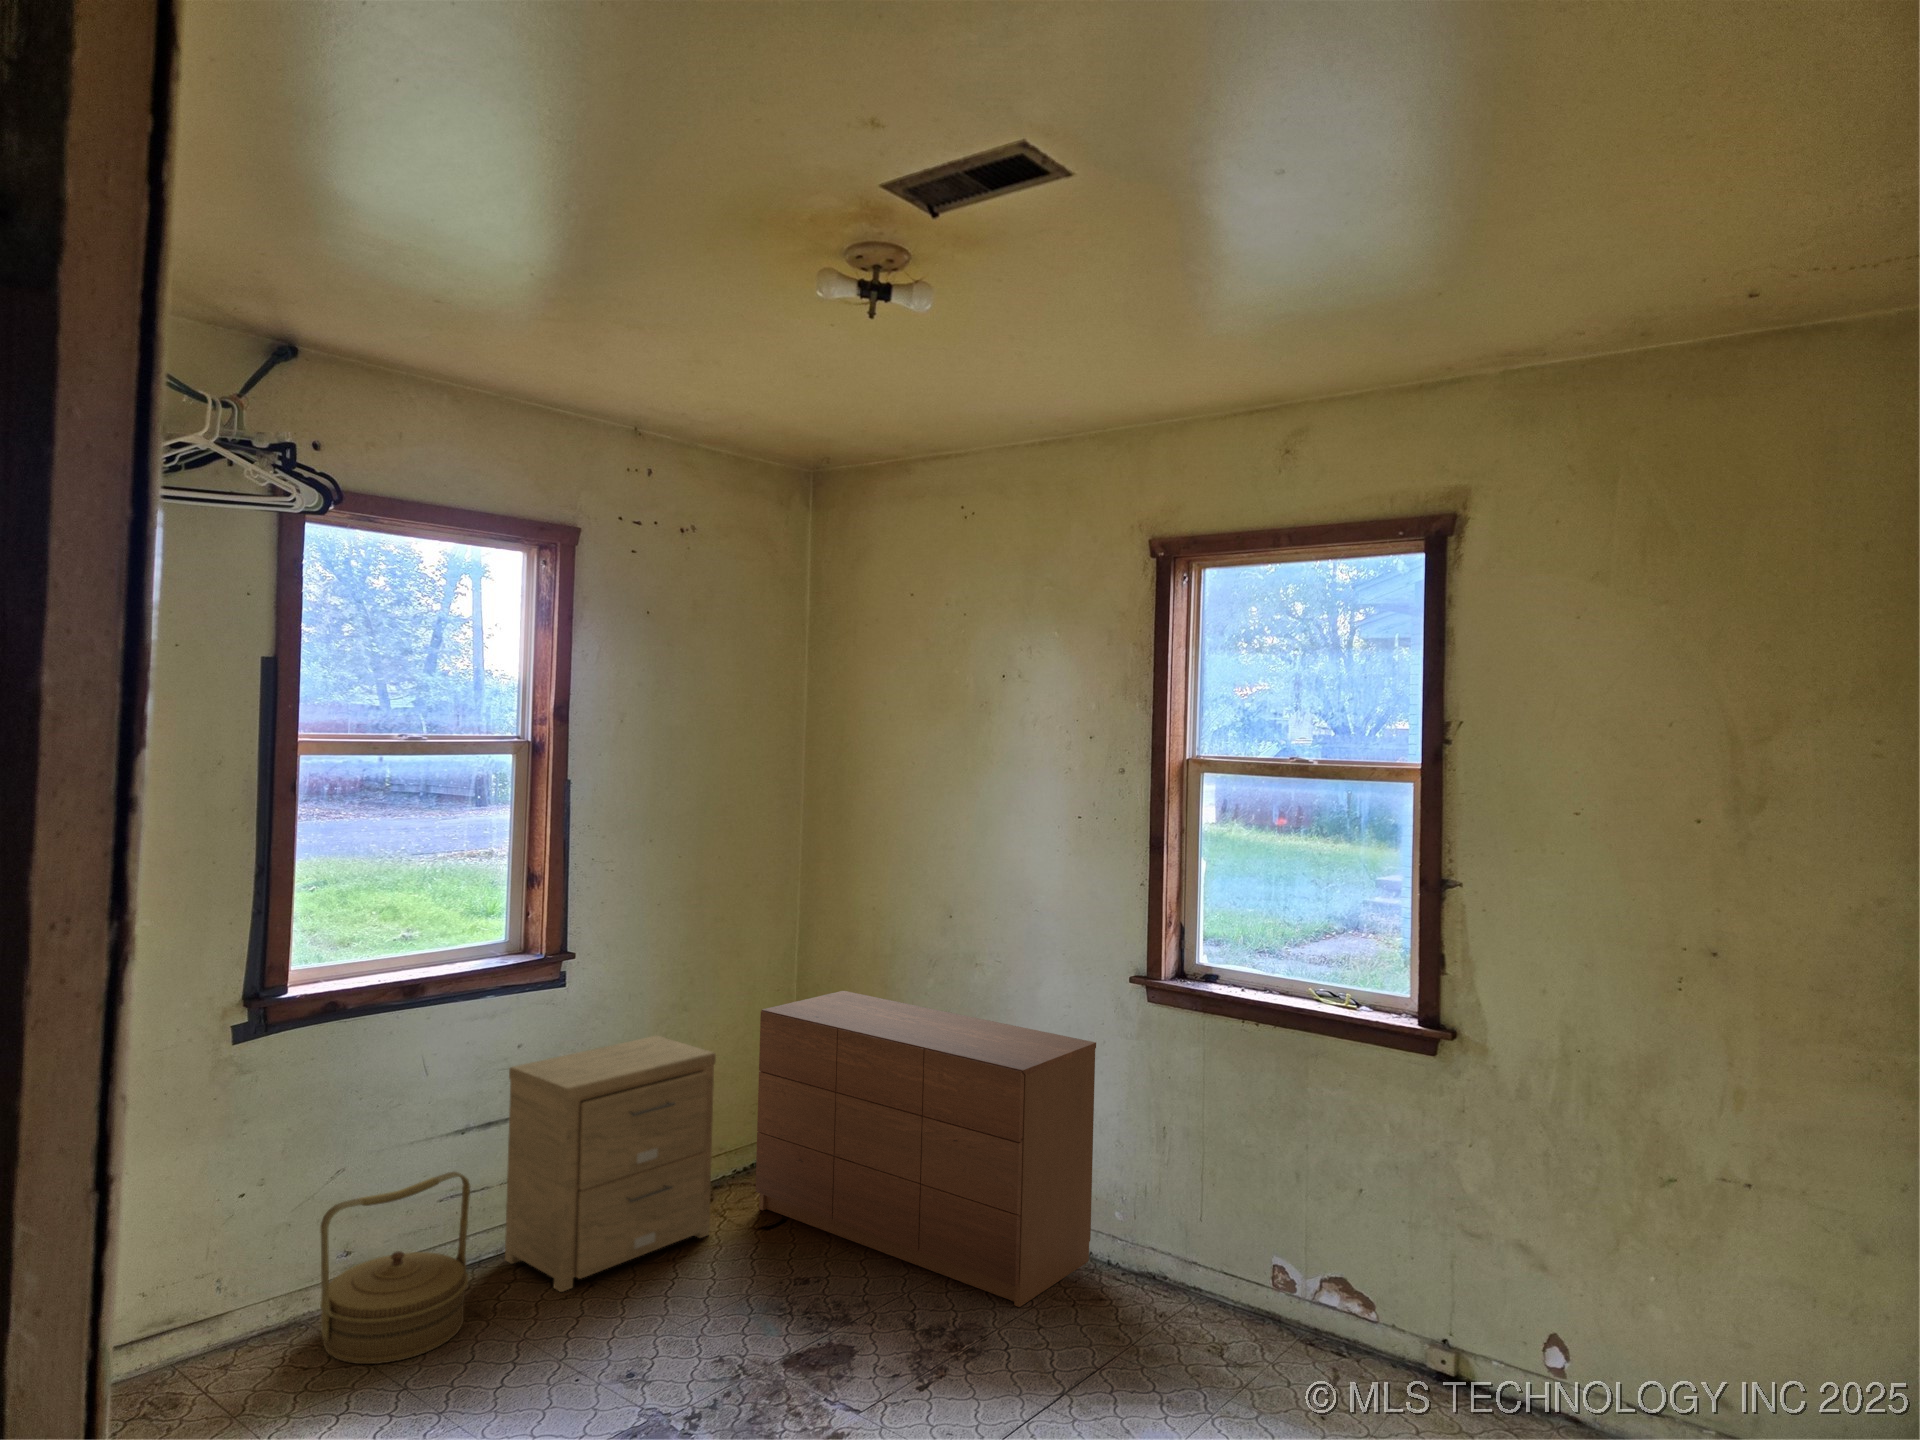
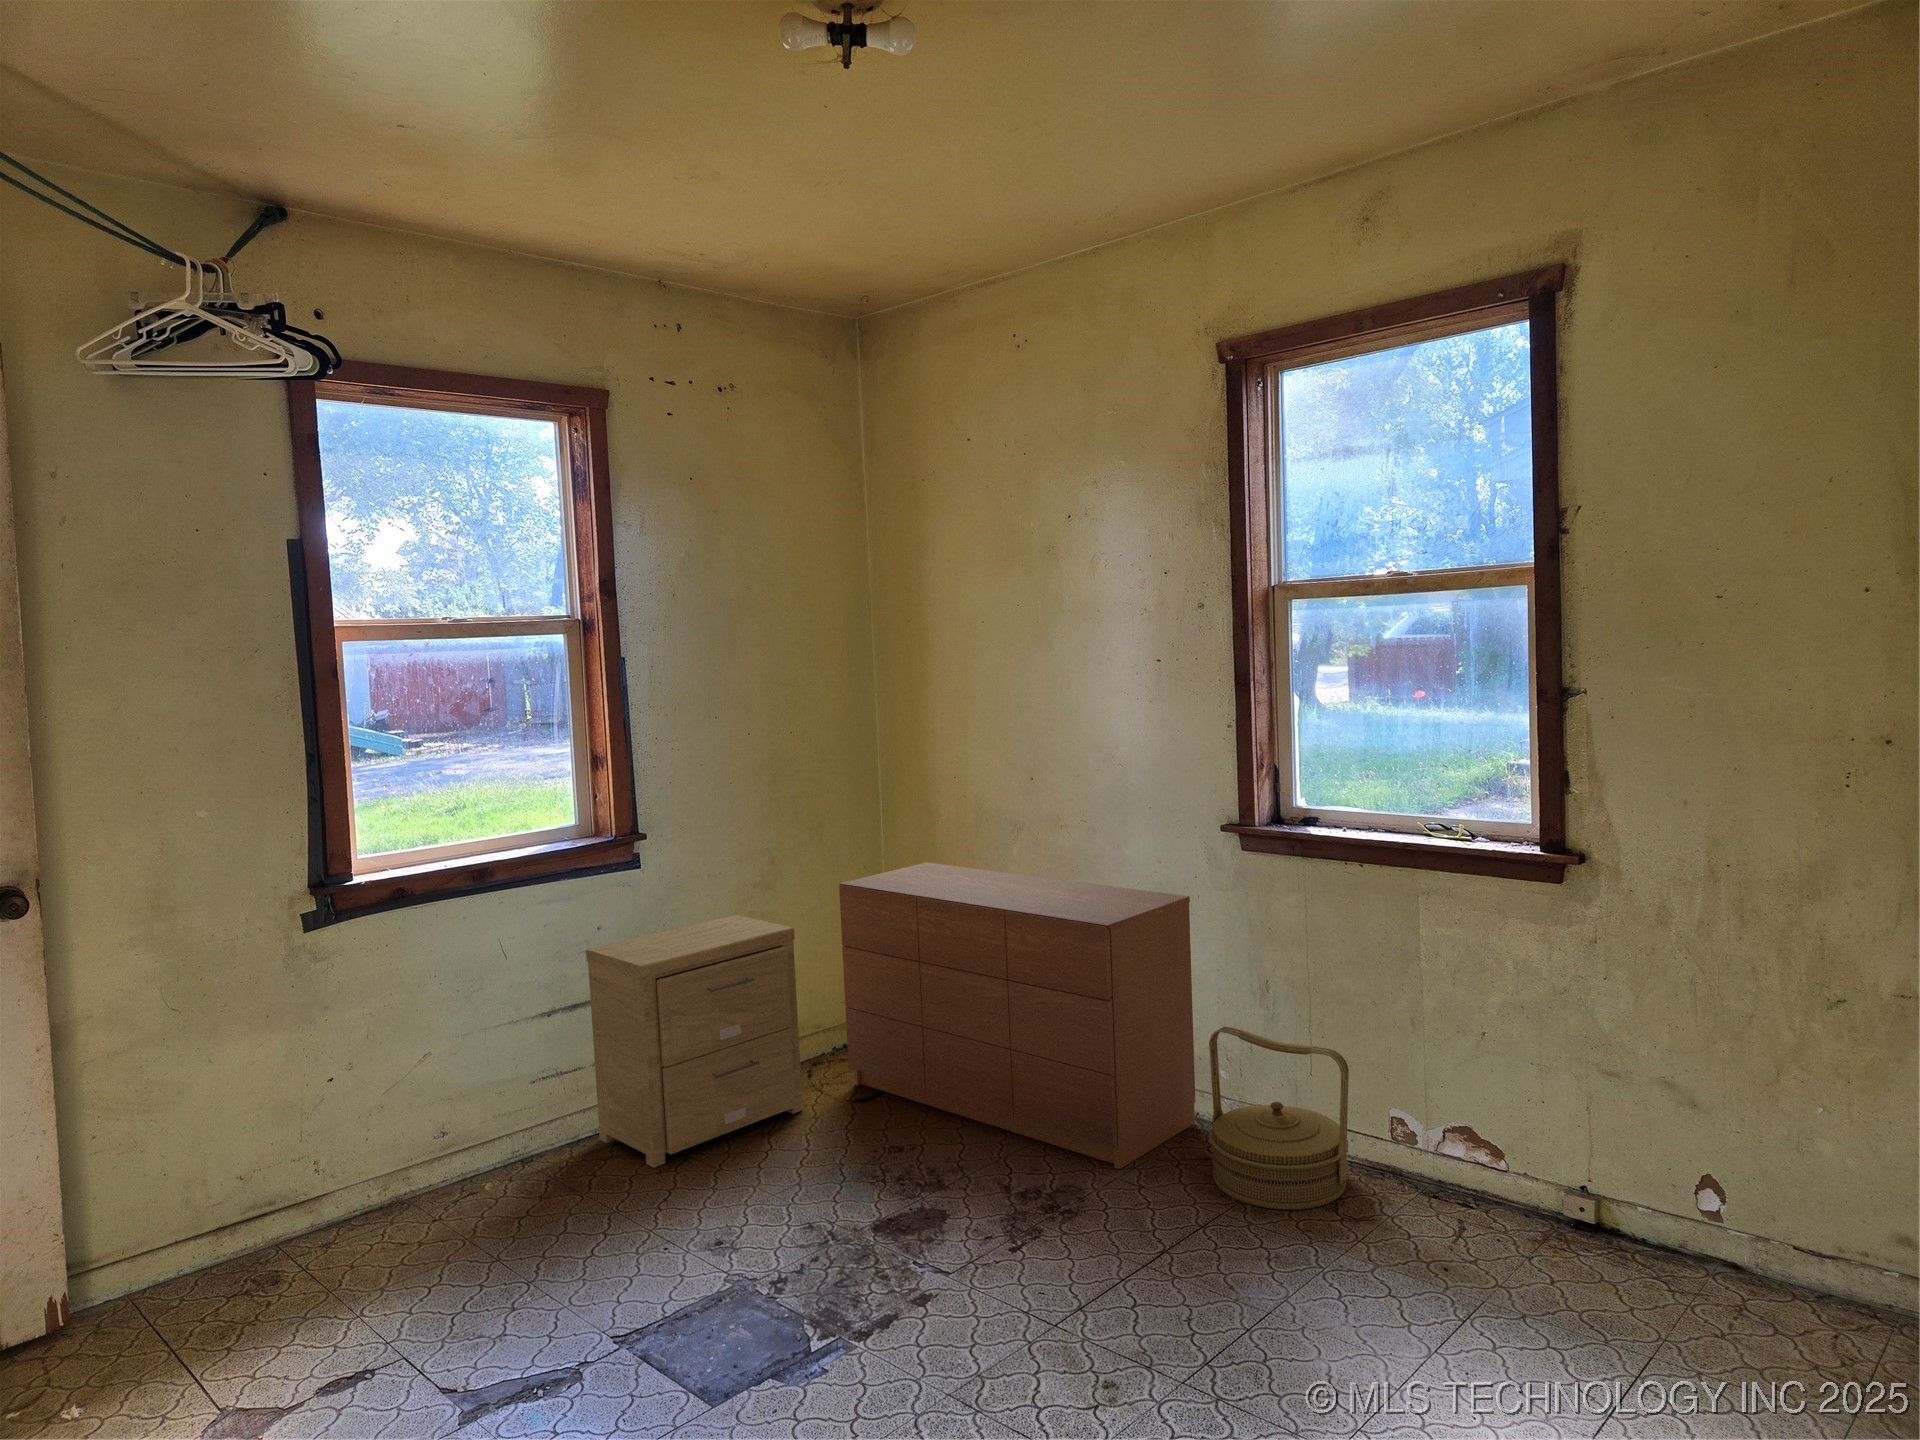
woven basket: present [320,1172,470,1364] -> present [1209,1027,1349,1210]

